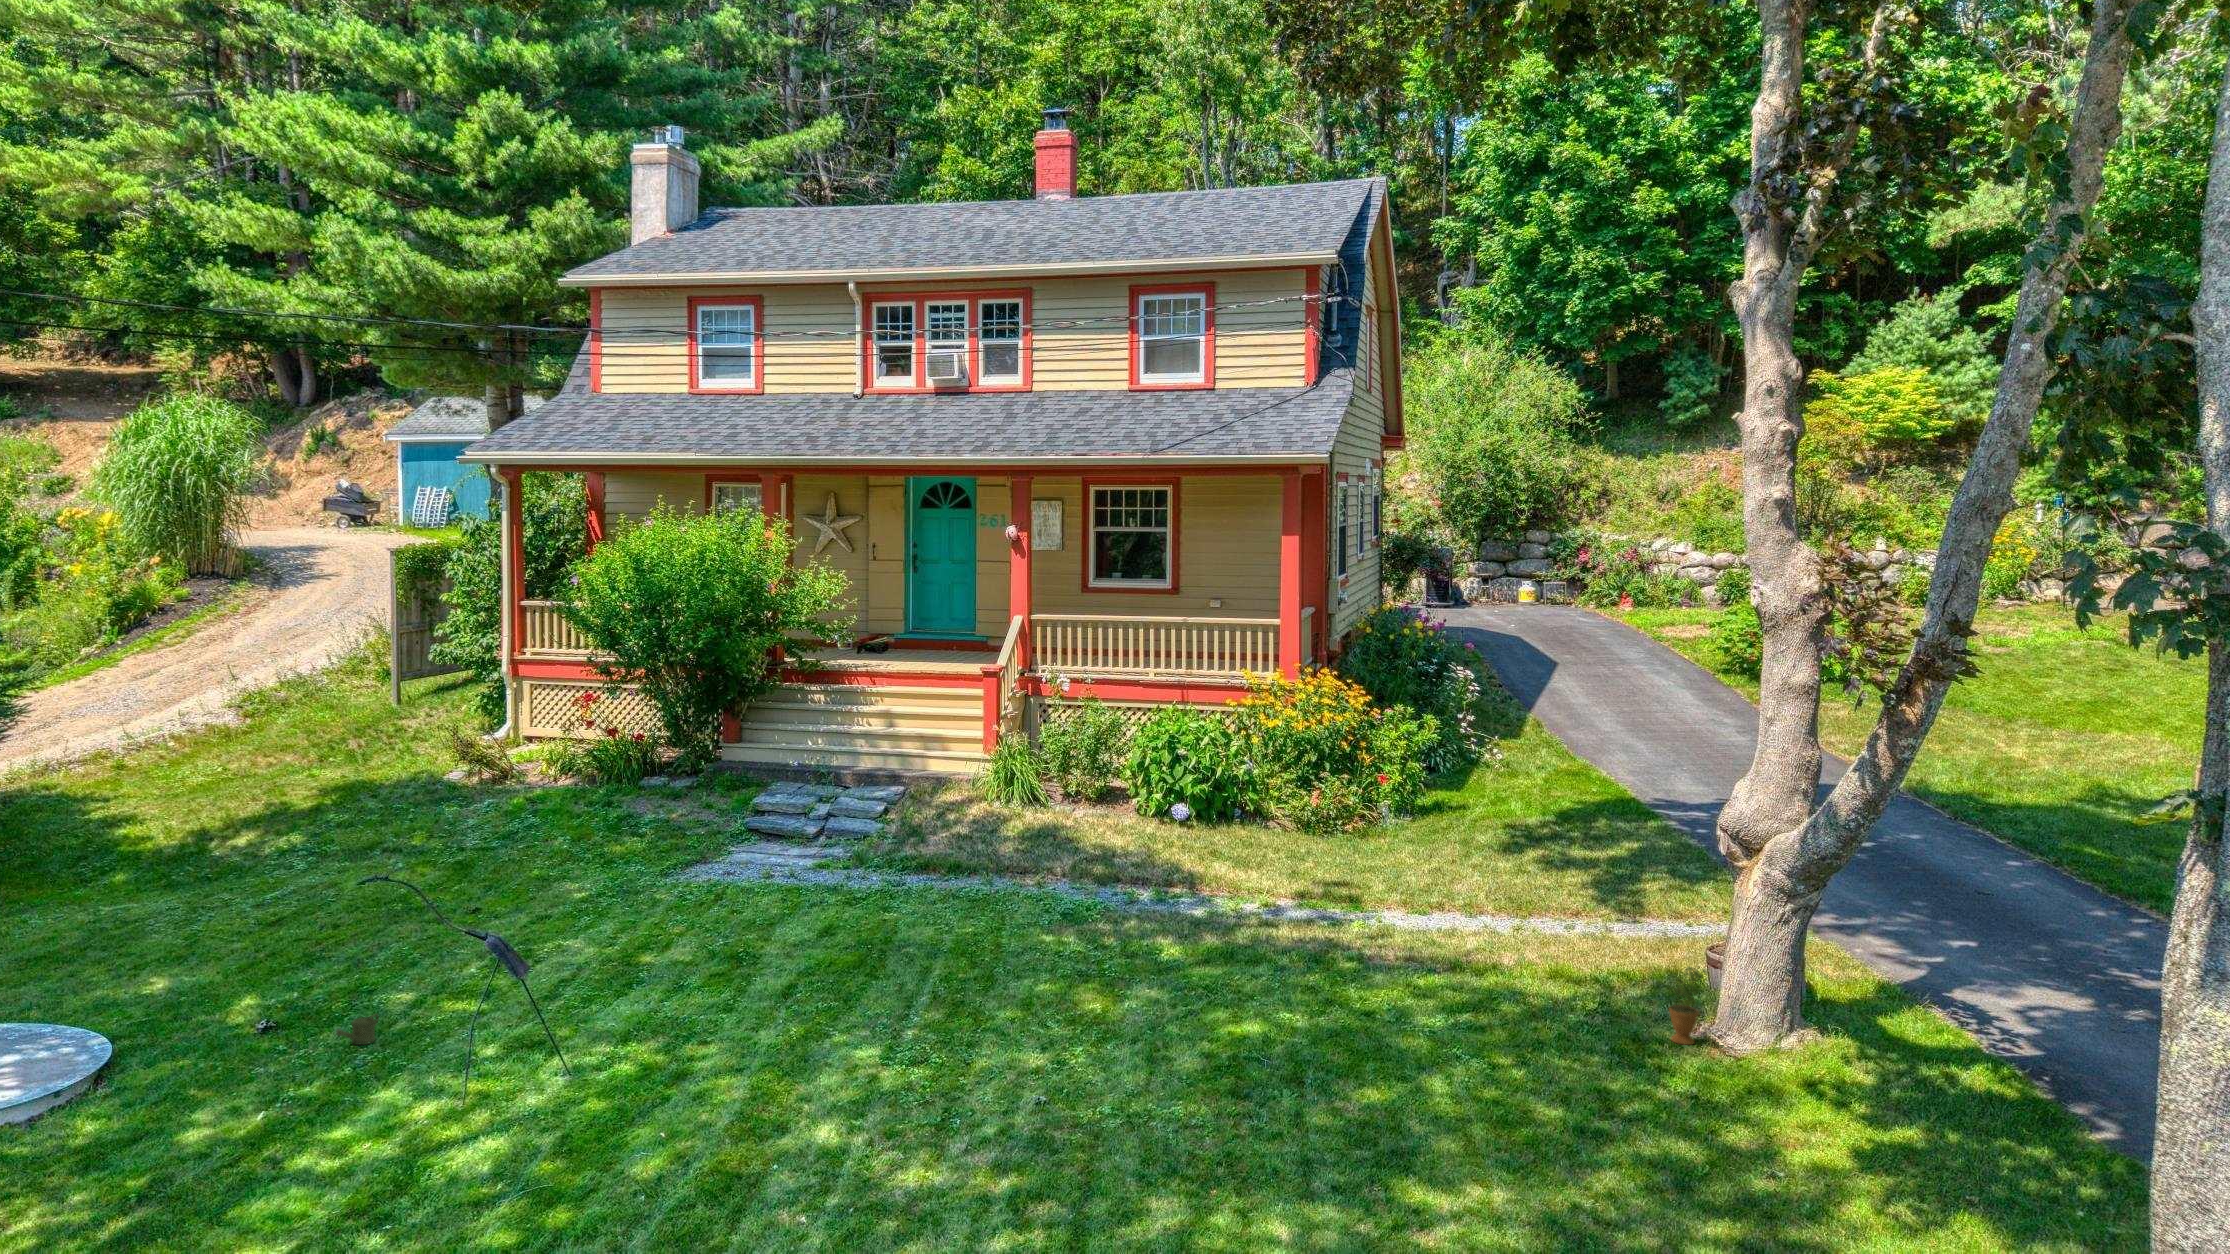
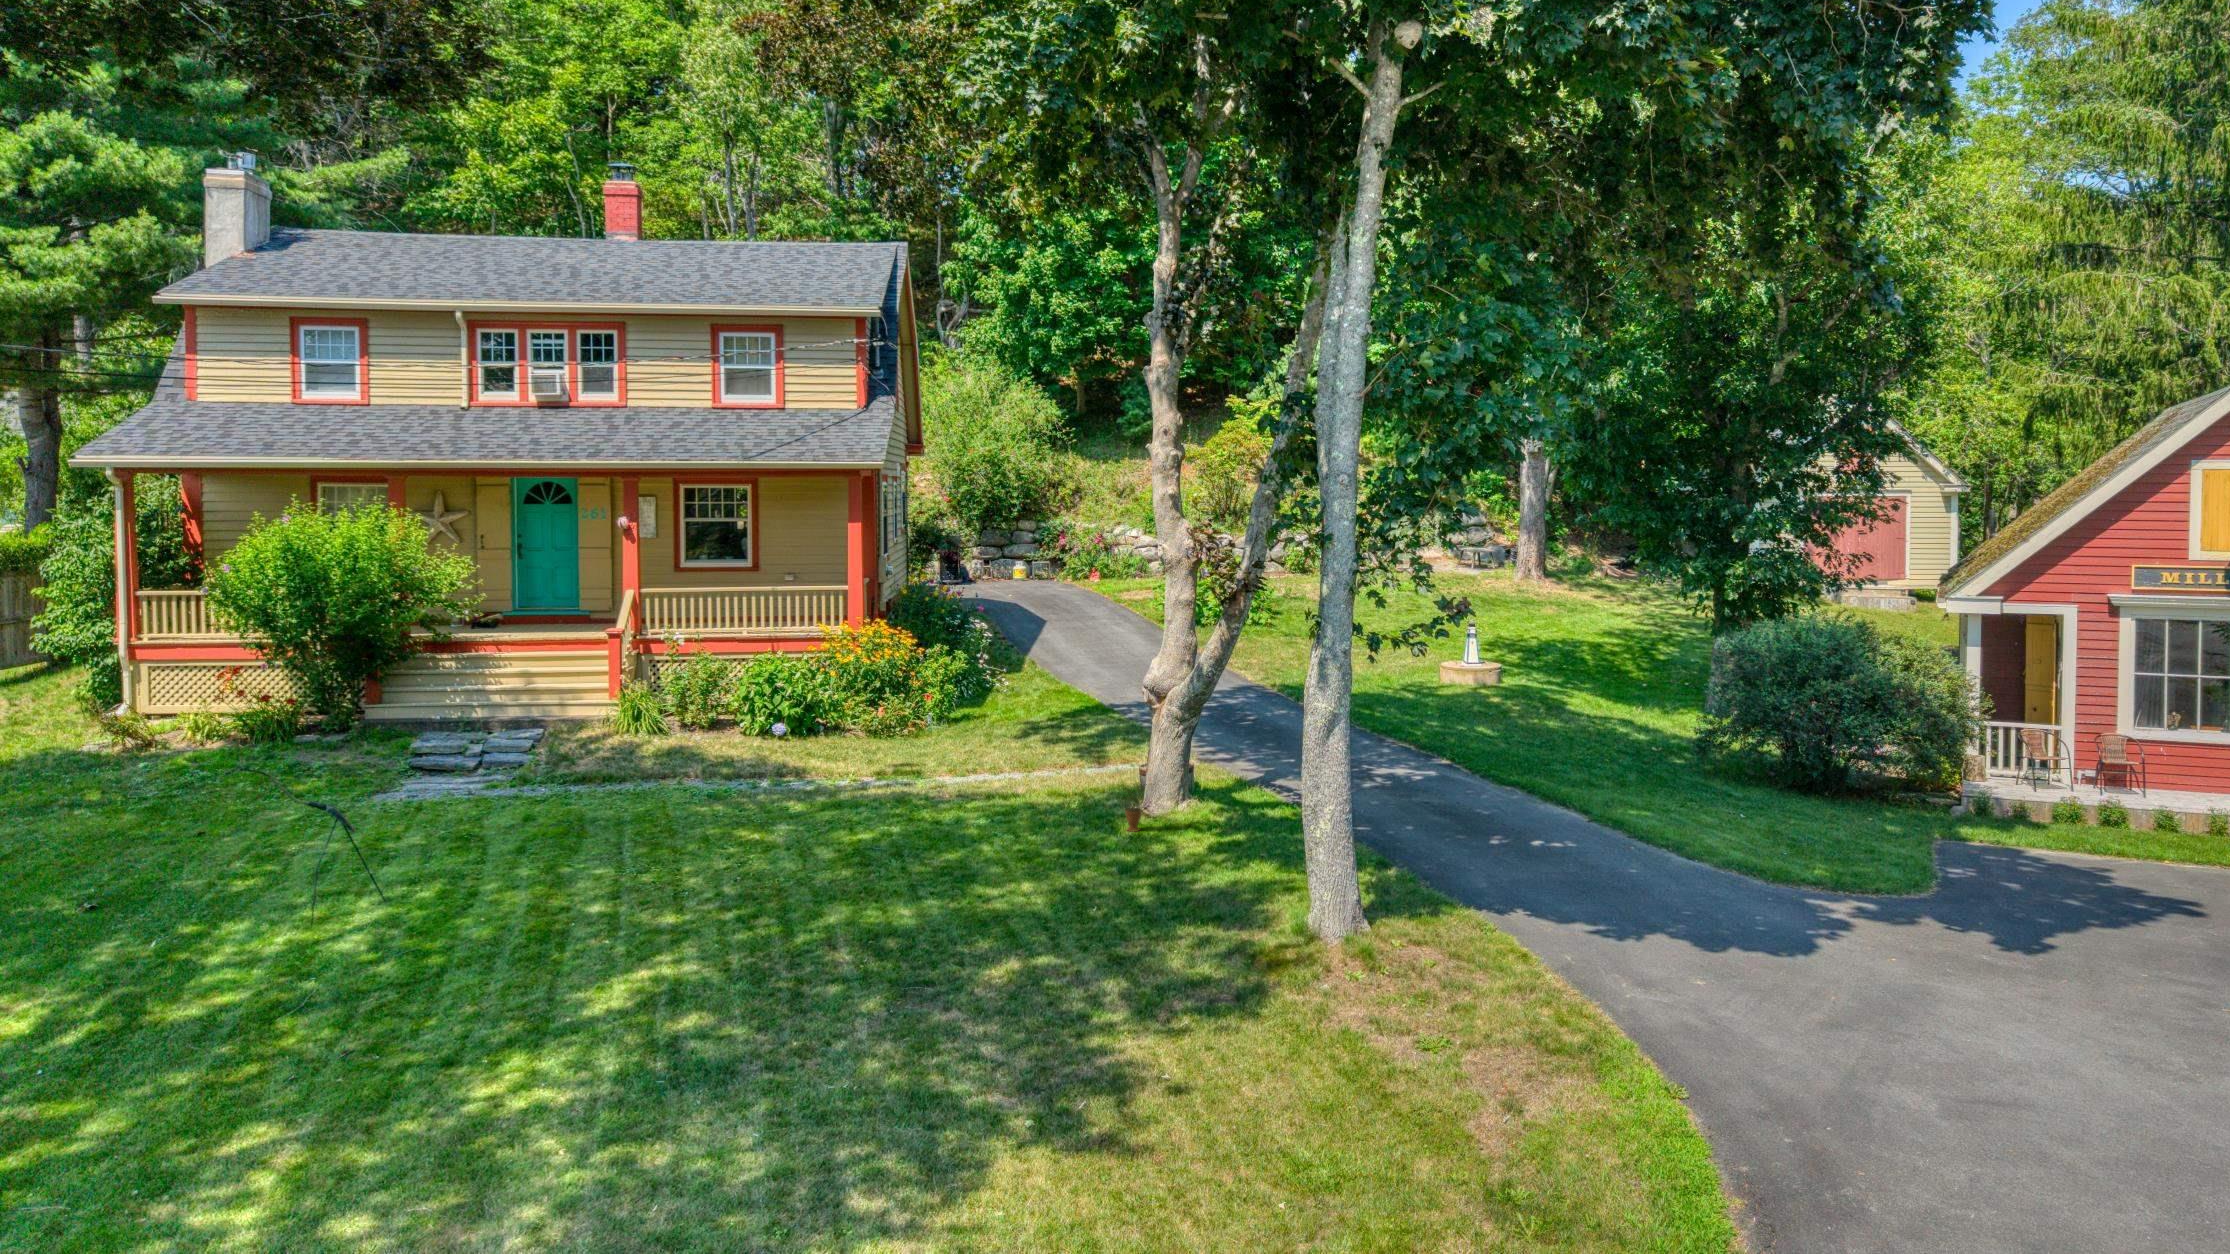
watering can: present [336,1014,379,1045] -> none [35,933,75,961]

